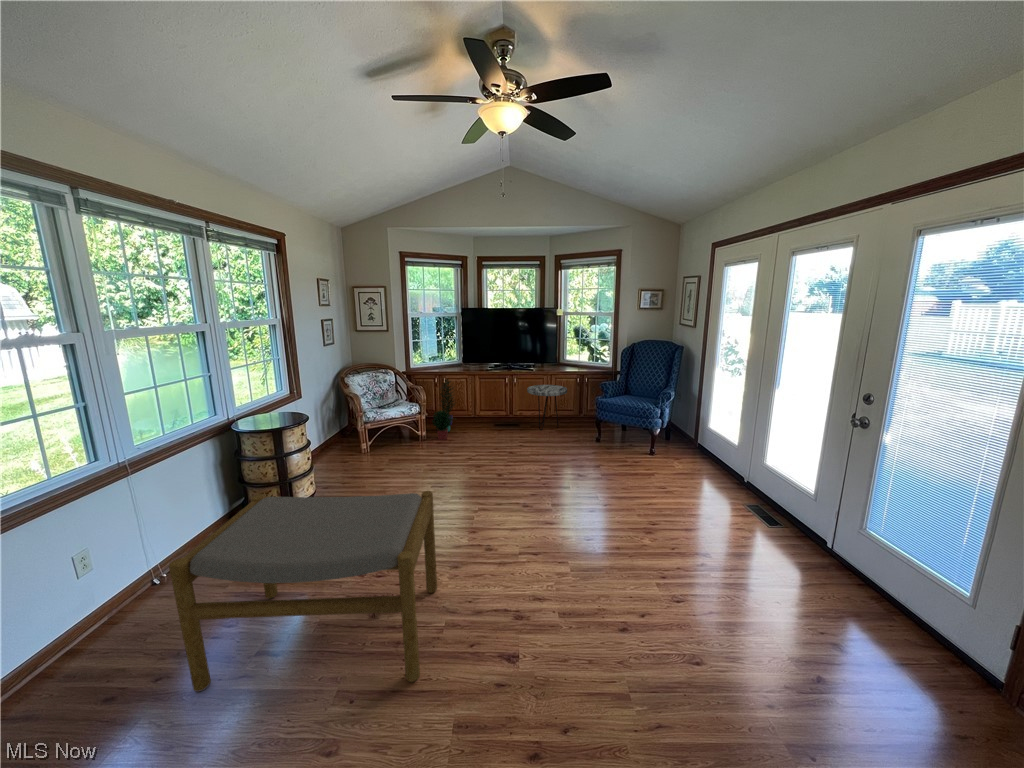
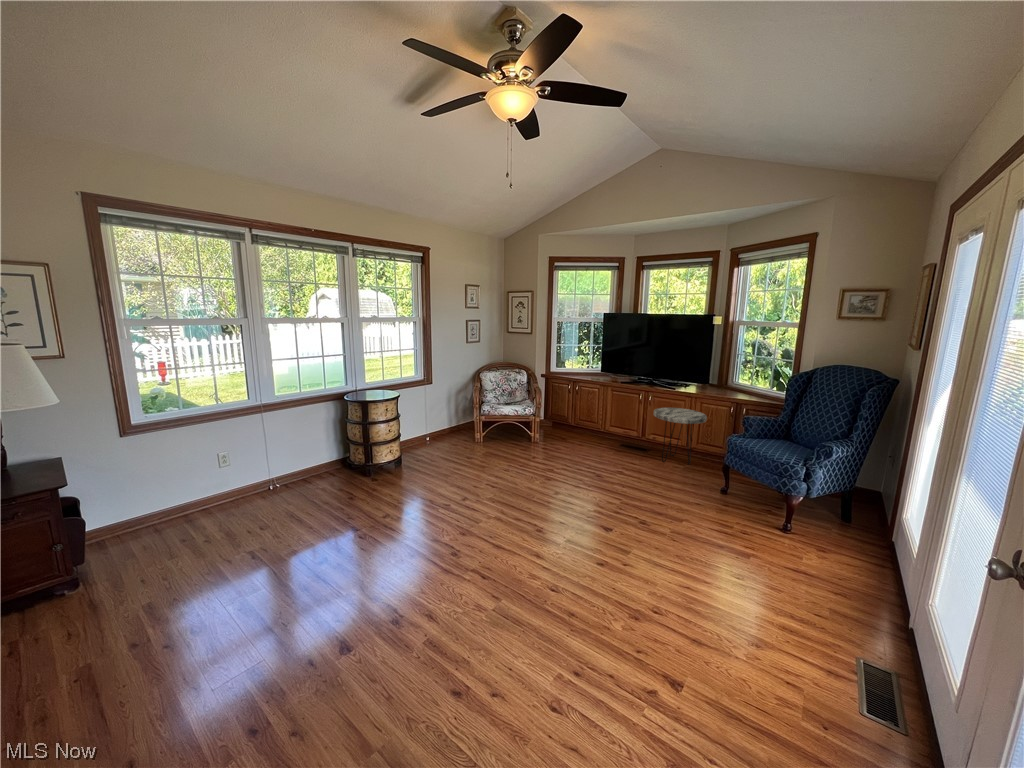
potted plant: present [432,380,455,440] -> none [541,385,585,446]
footstool: present [169,491,437,692] -> none [204,441,382,617]

